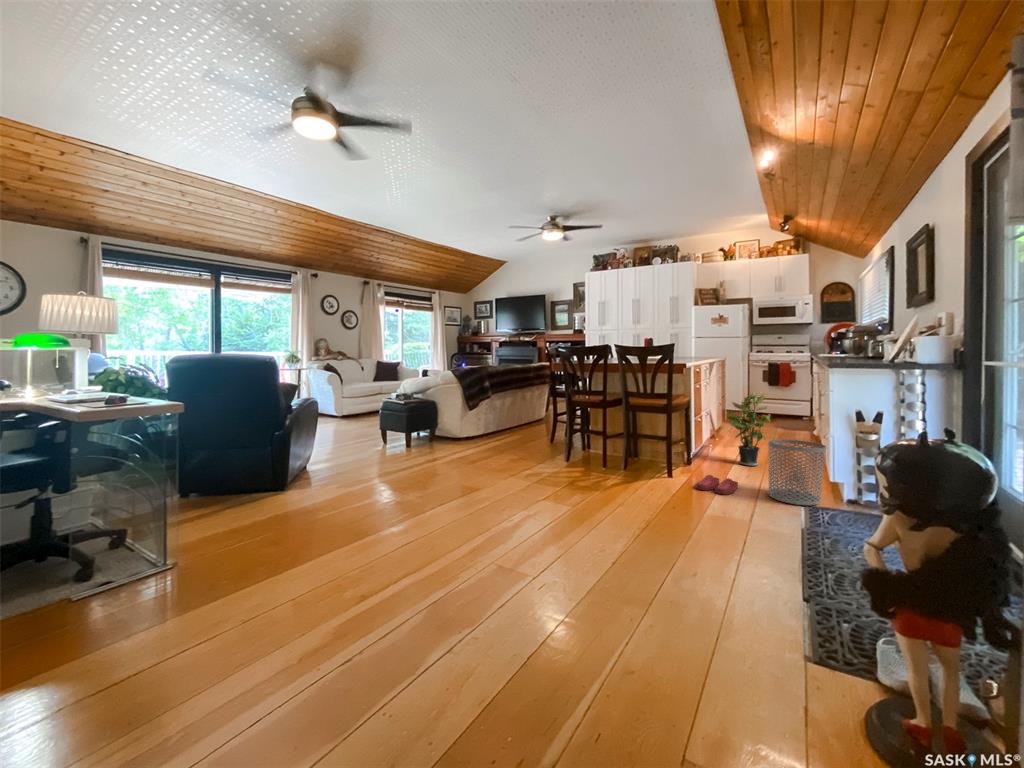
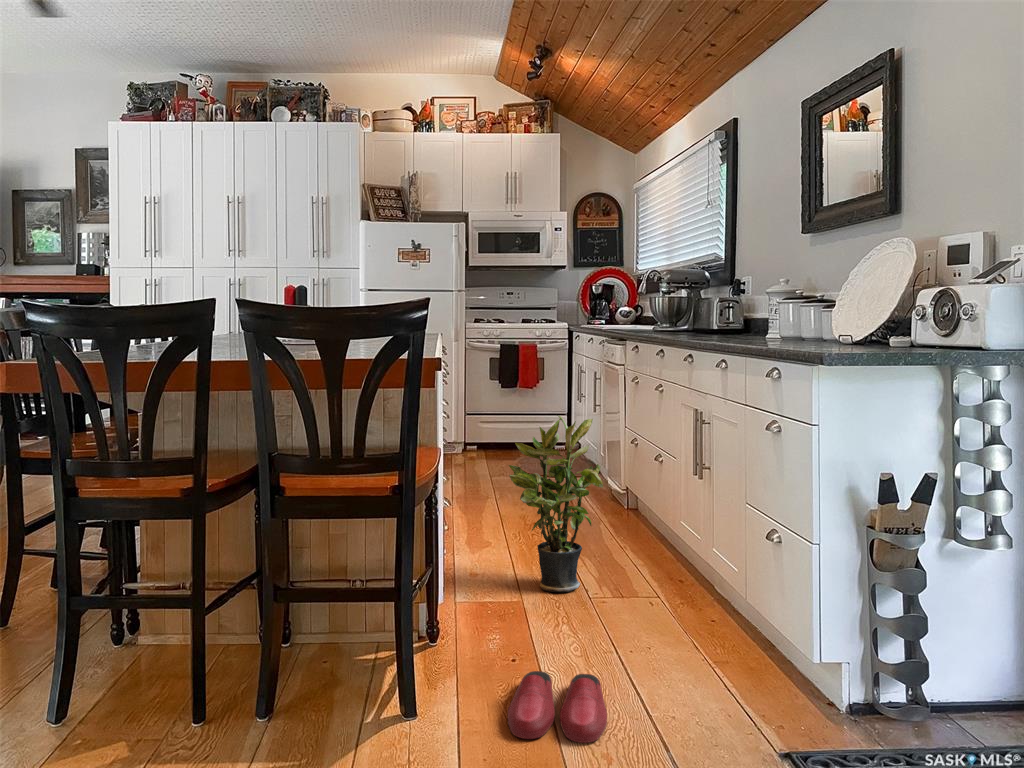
waste bin: present [768,439,826,505] -> none [674,545,804,728]

